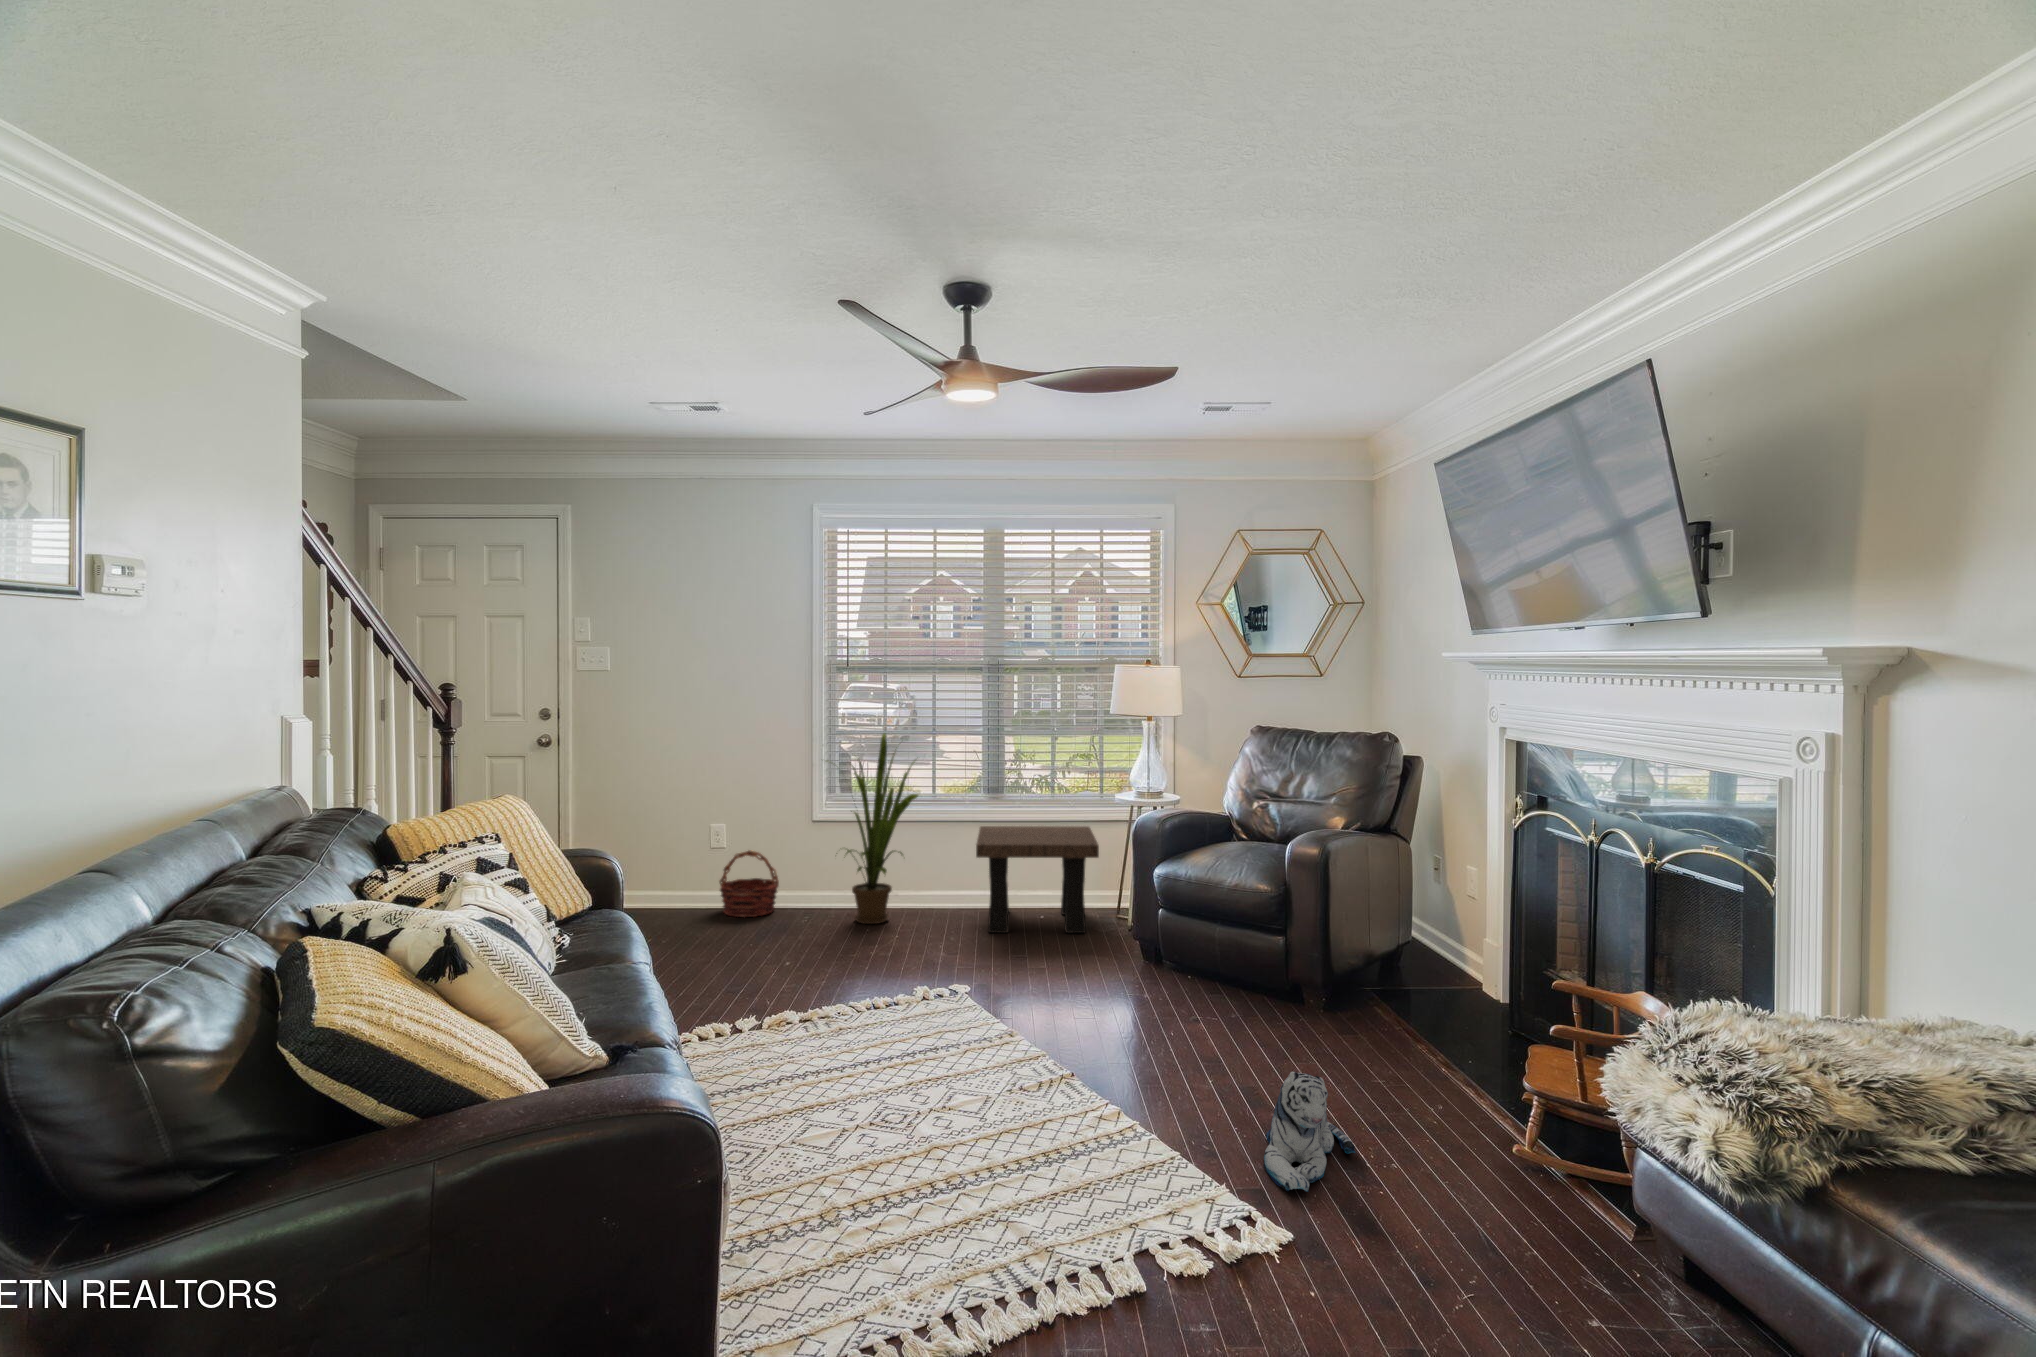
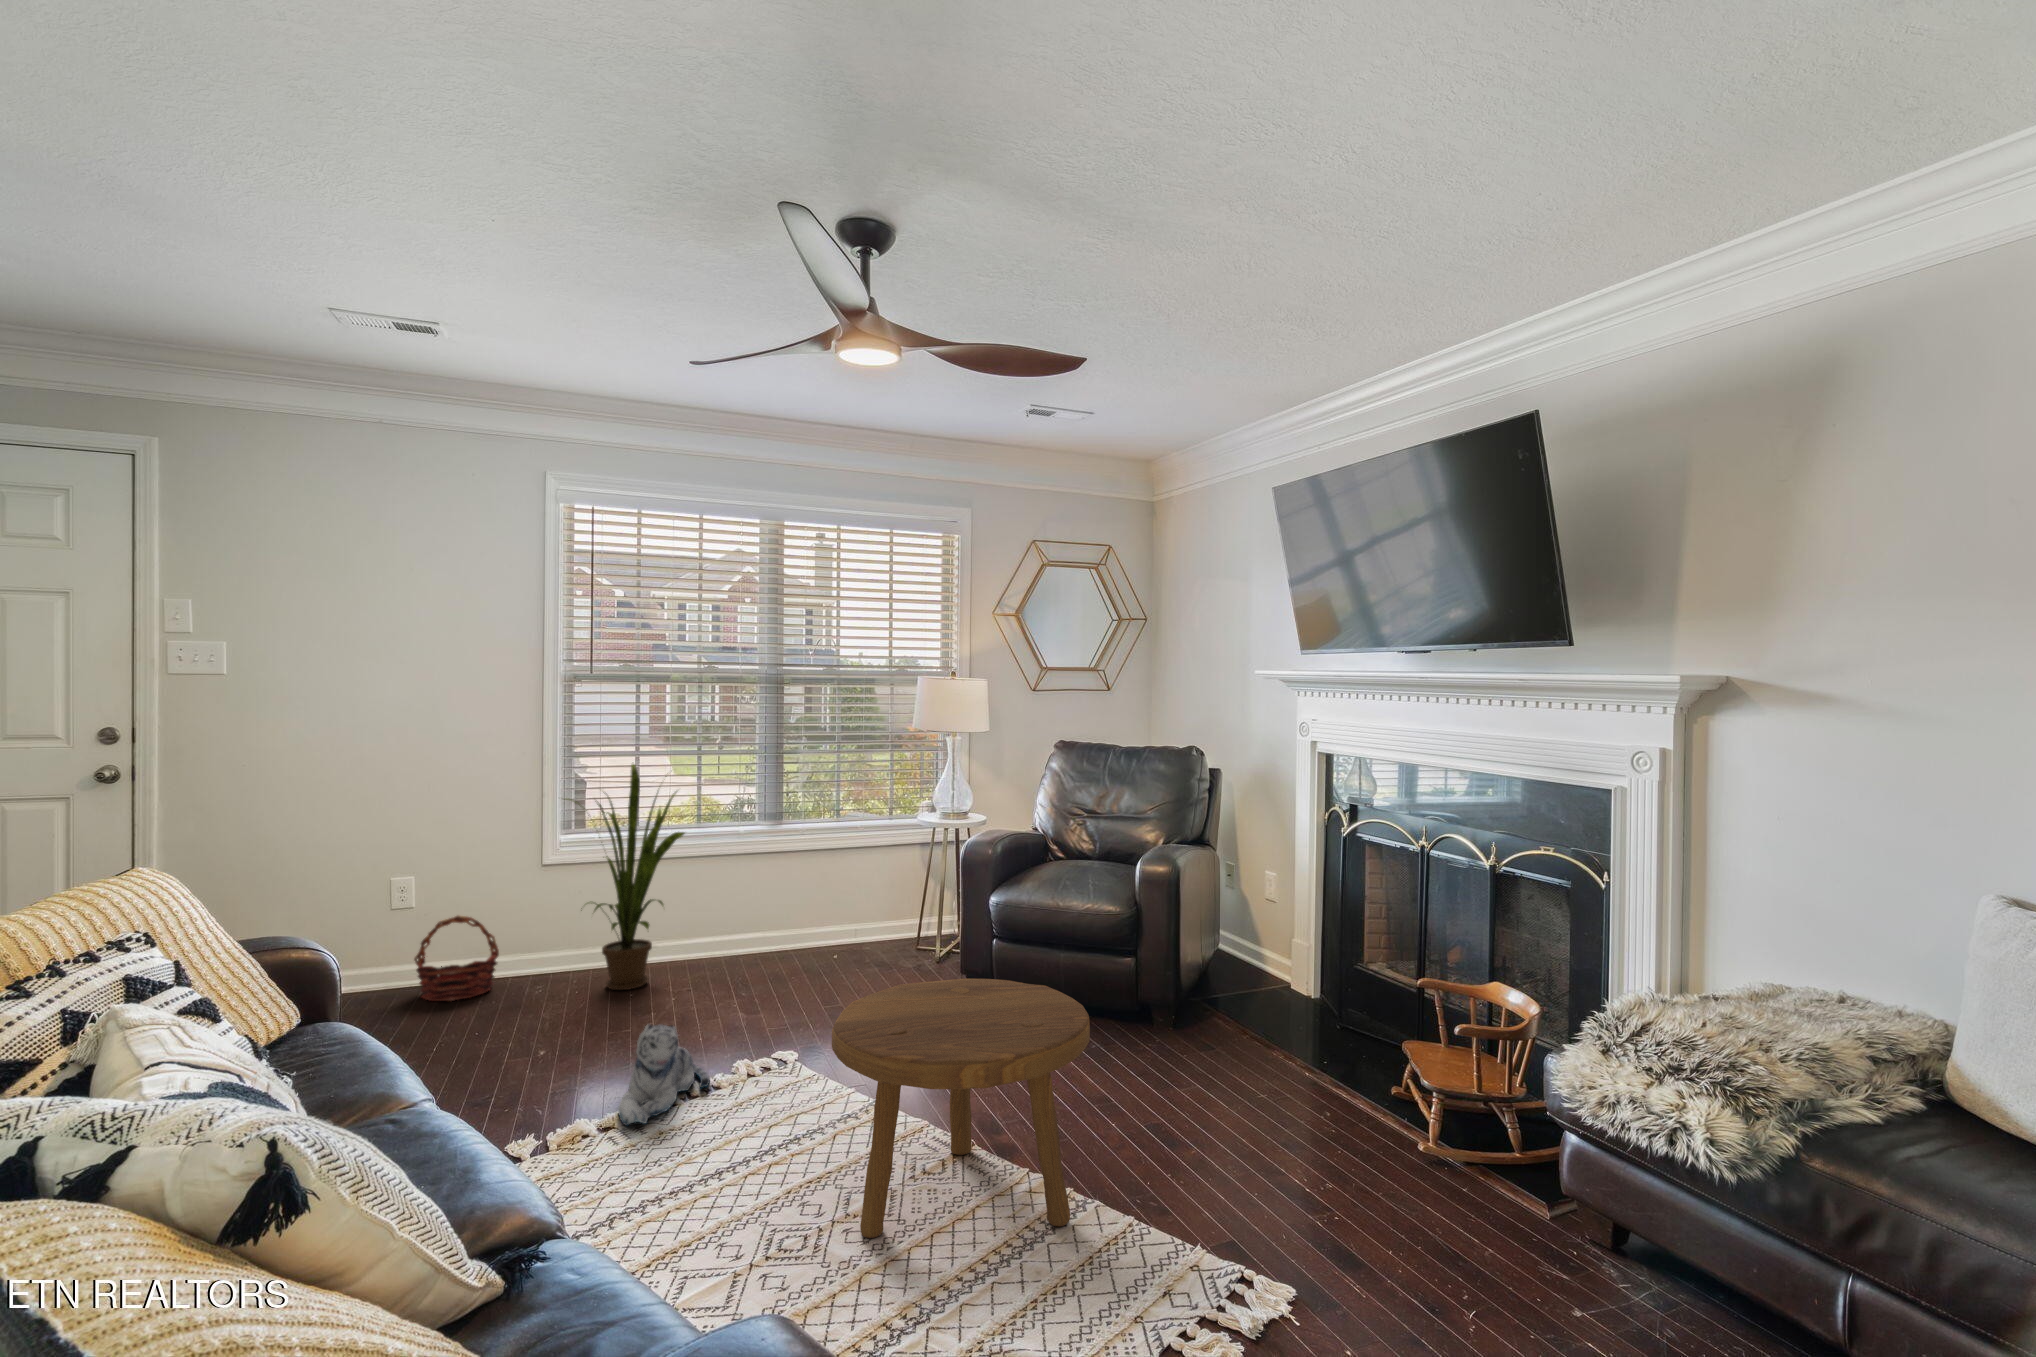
side table: present [976,826,1099,933] -> none [748,854,898,983]
footstool: none [937,931,1156,1149] -> present [832,979,1090,1238]
plush toy: present [1263,1072,1355,1192] -> present [618,1024,710,1126]

